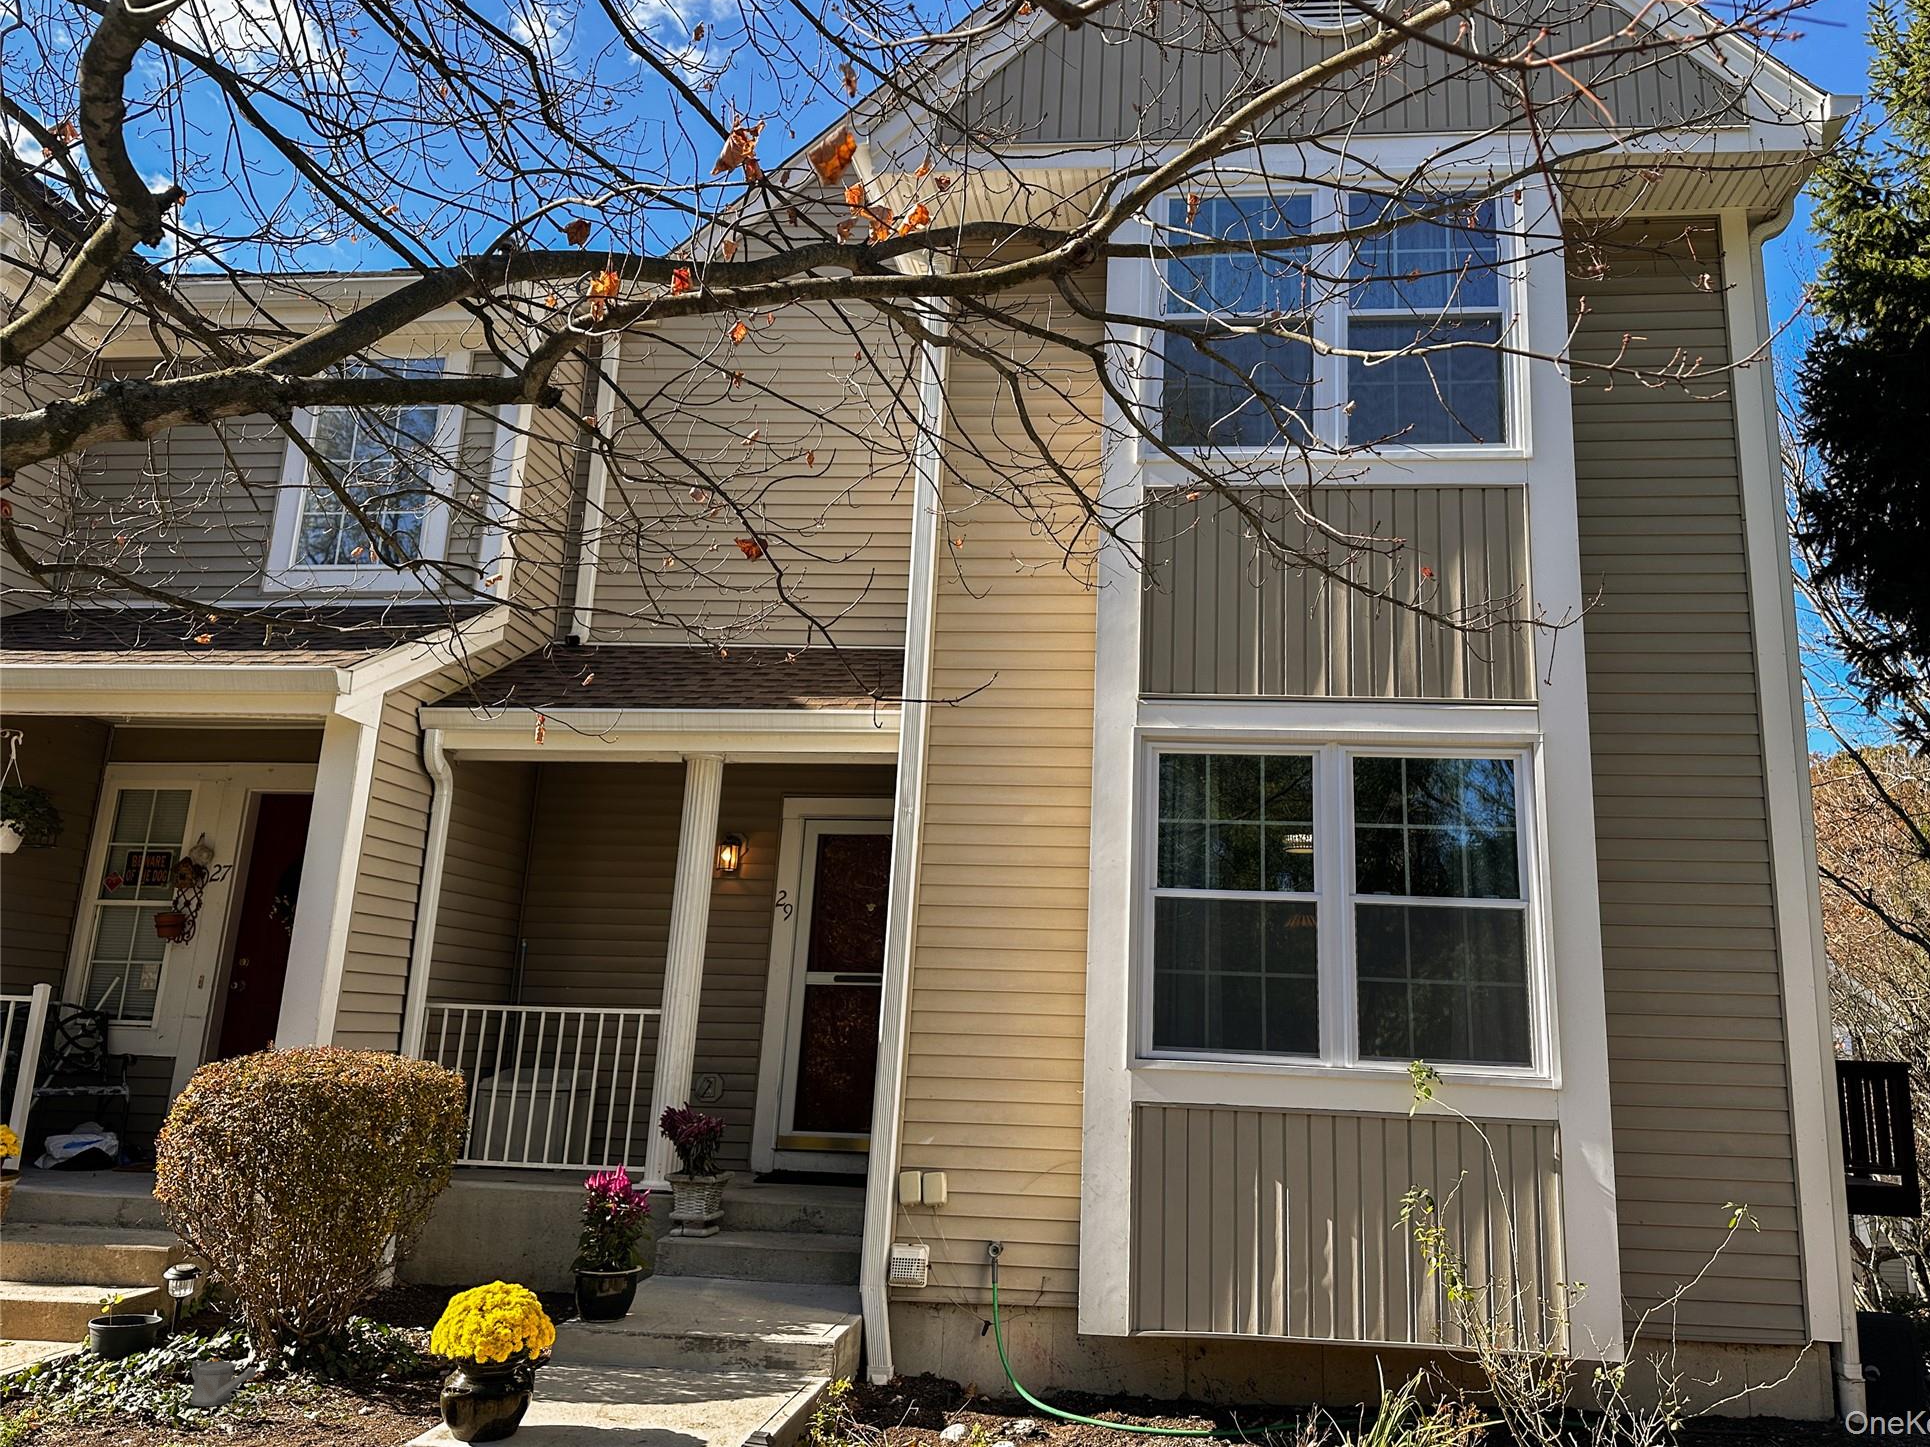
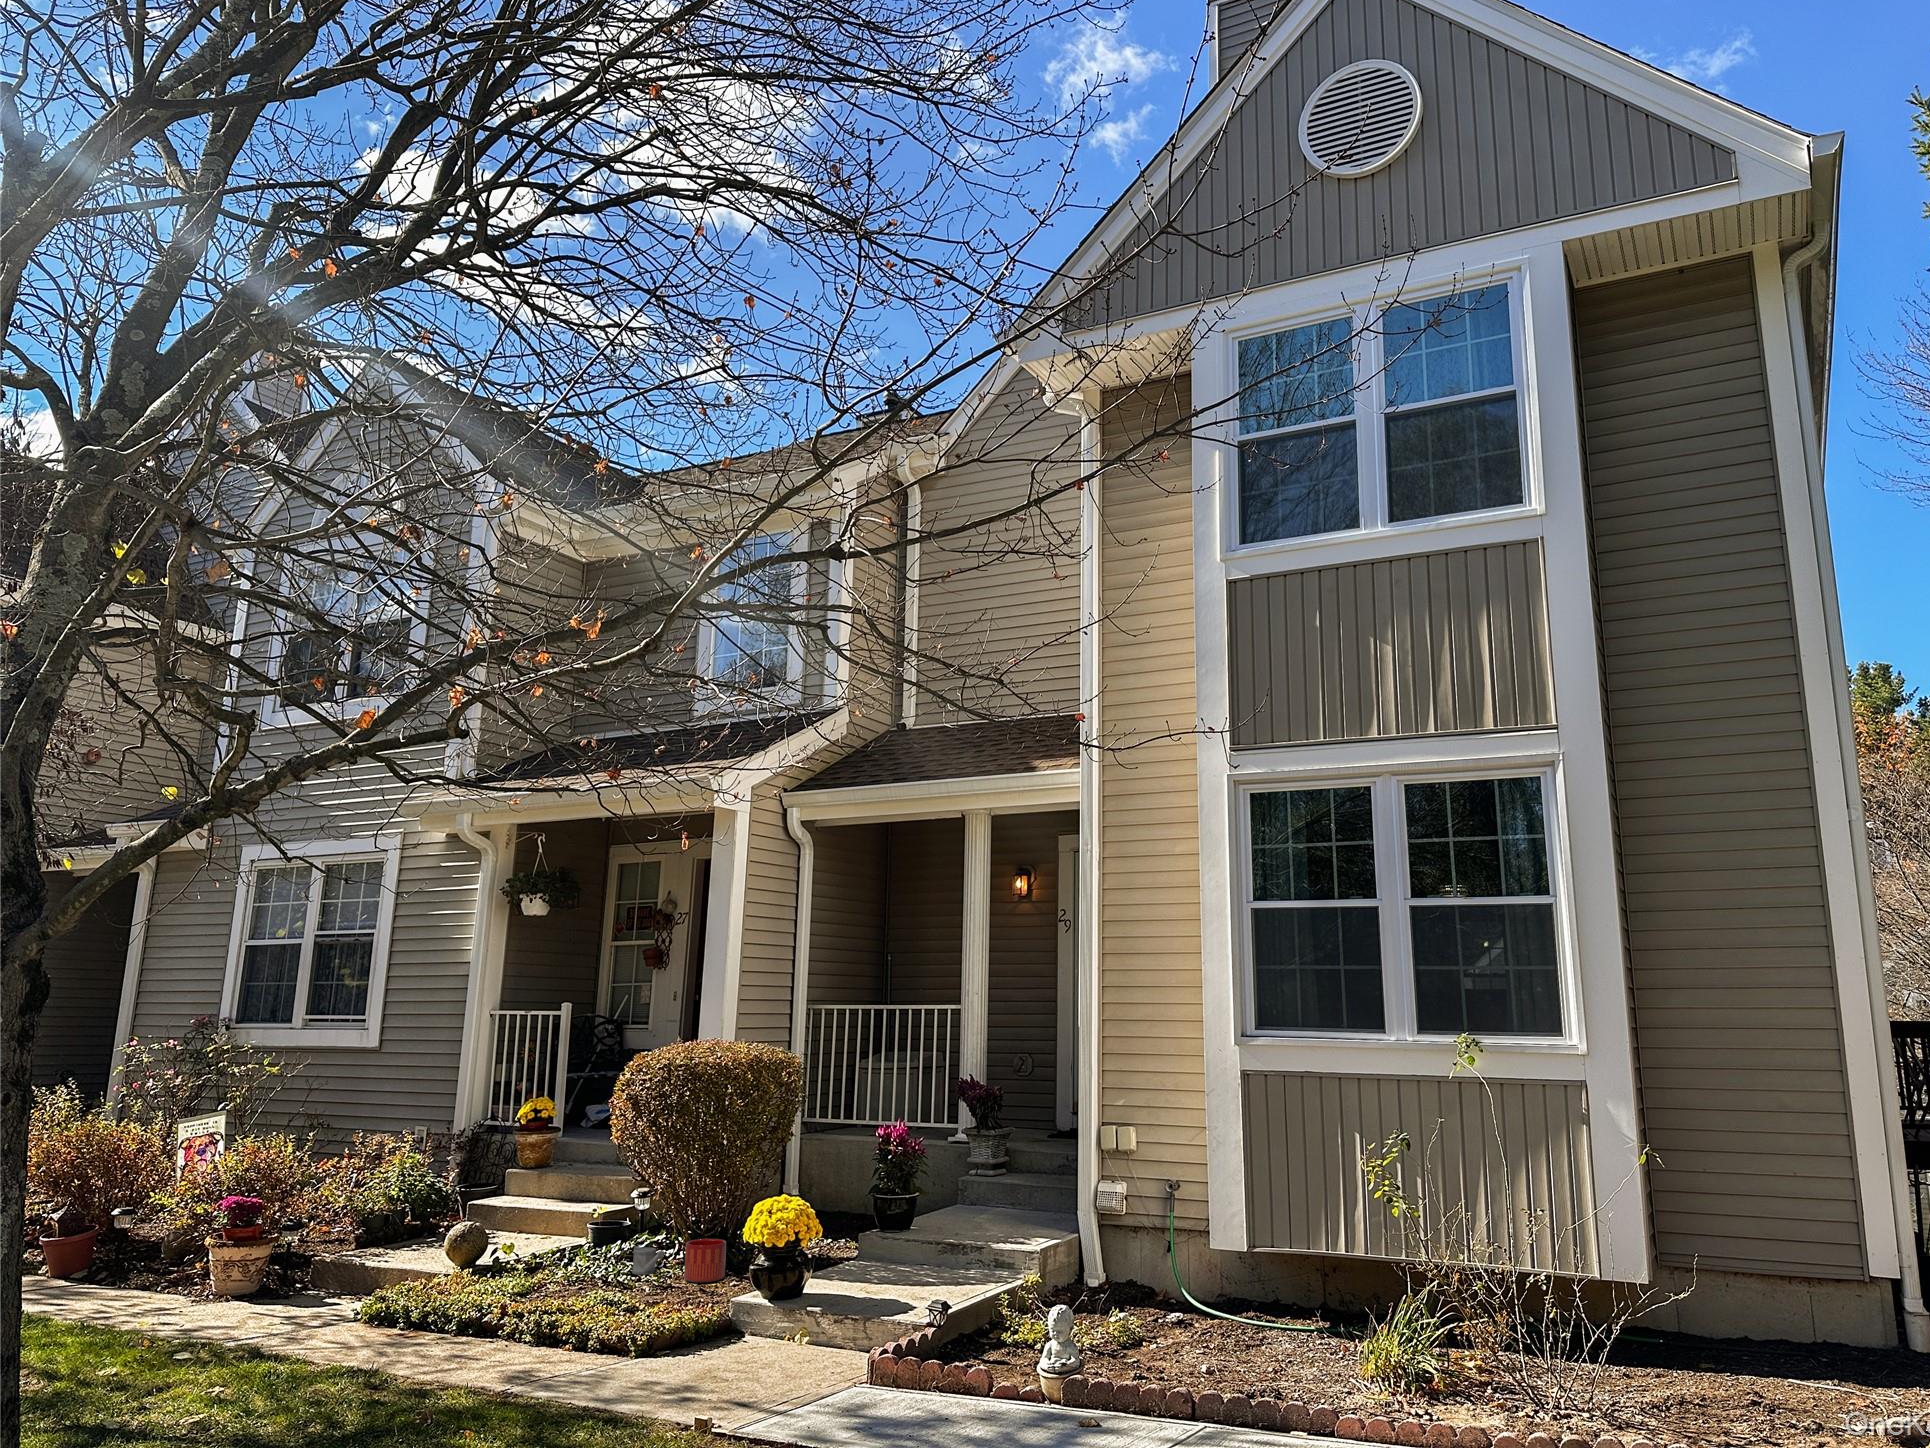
planter: none [288,1345,362,1415] -> present [684,1239,726,1283]

